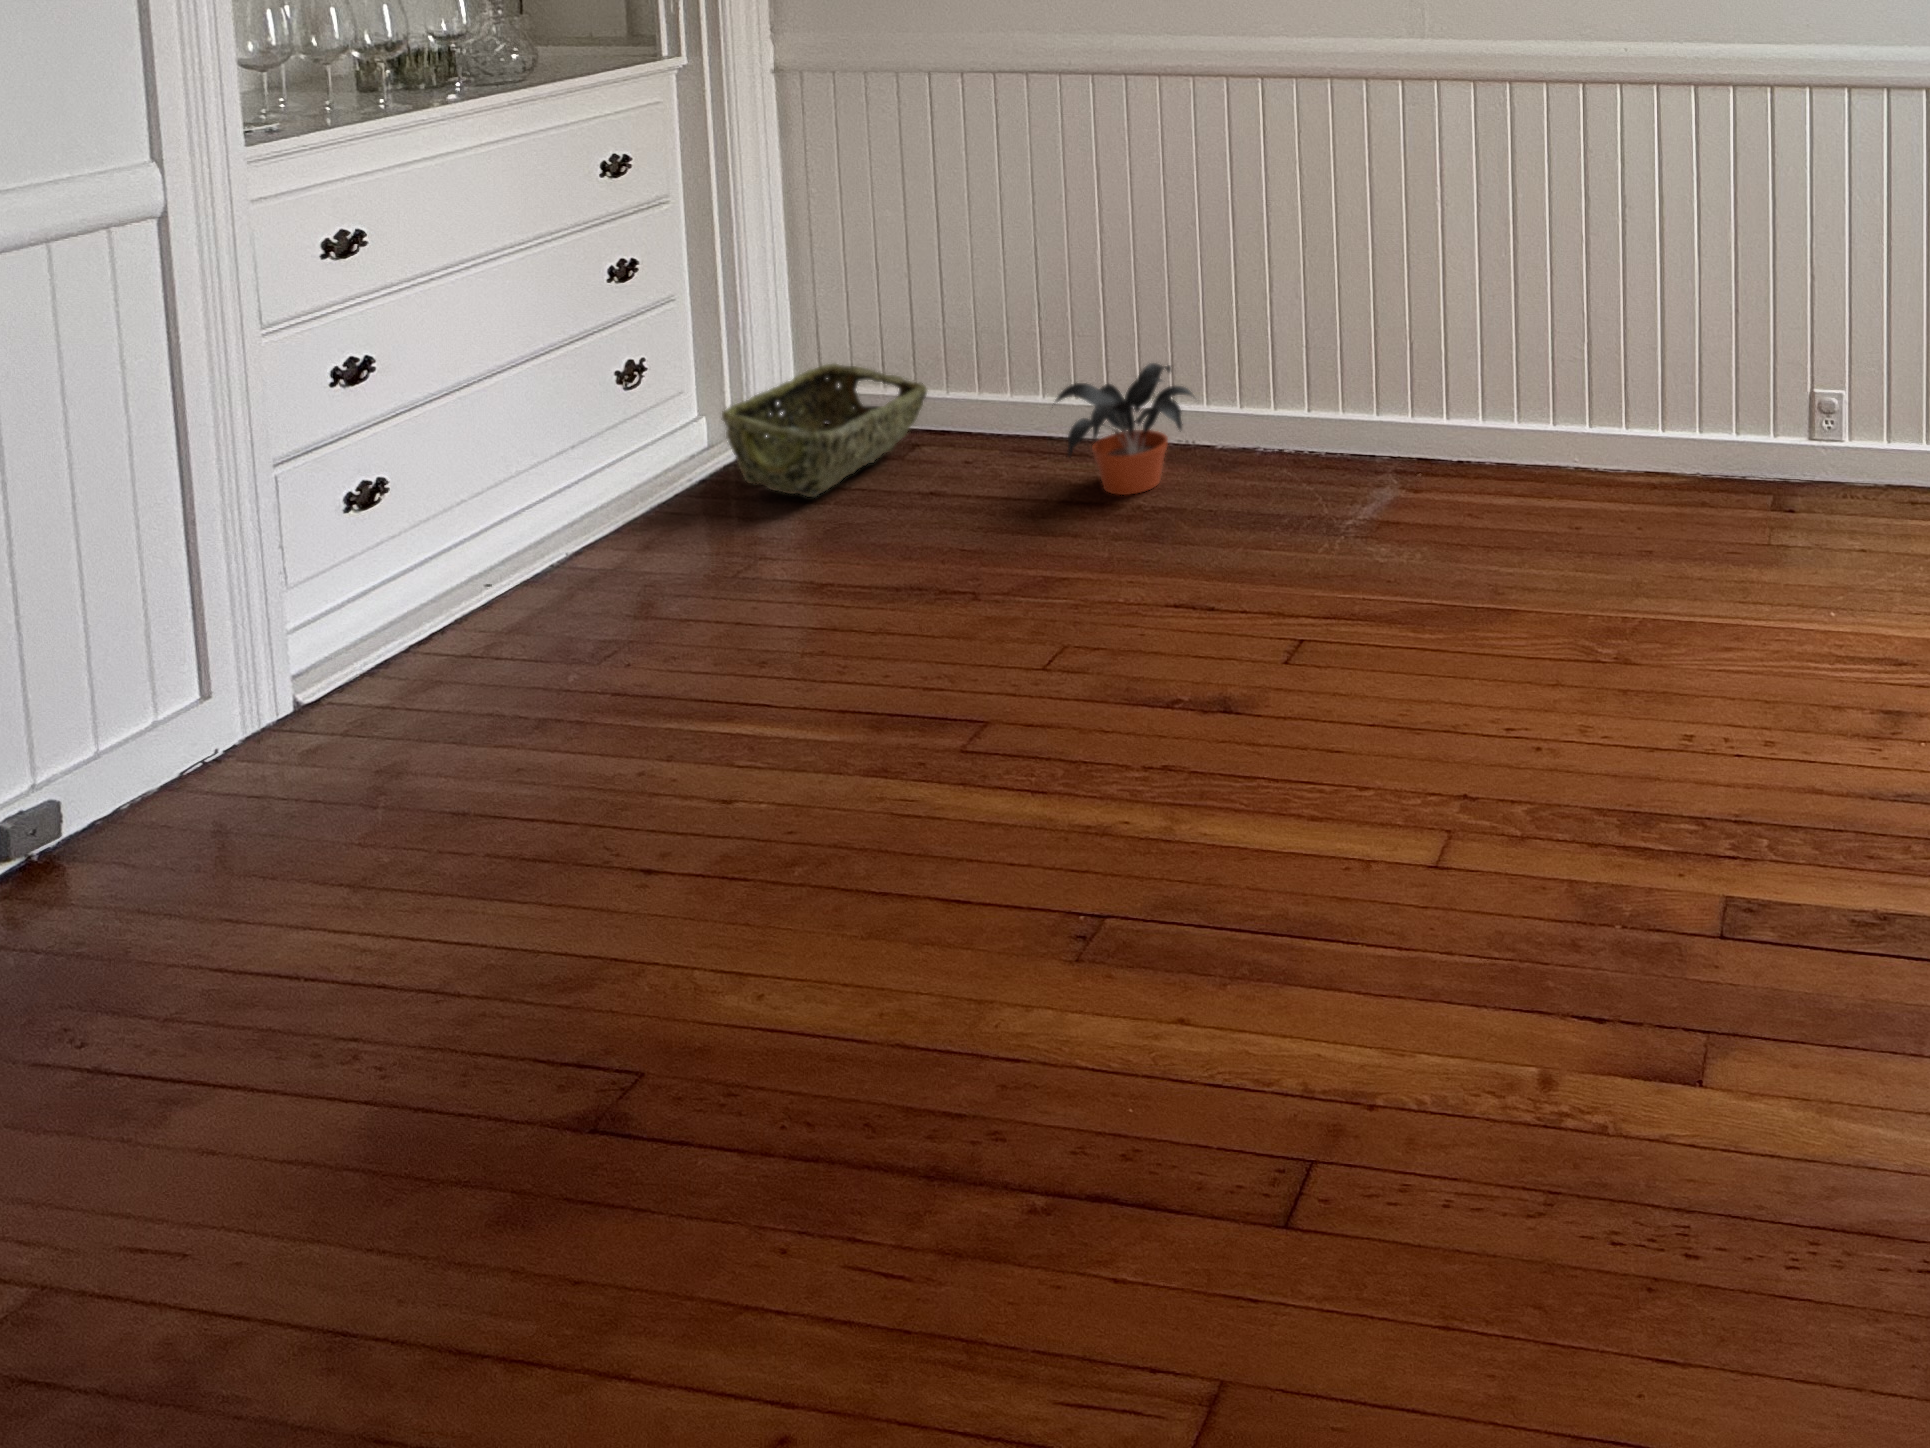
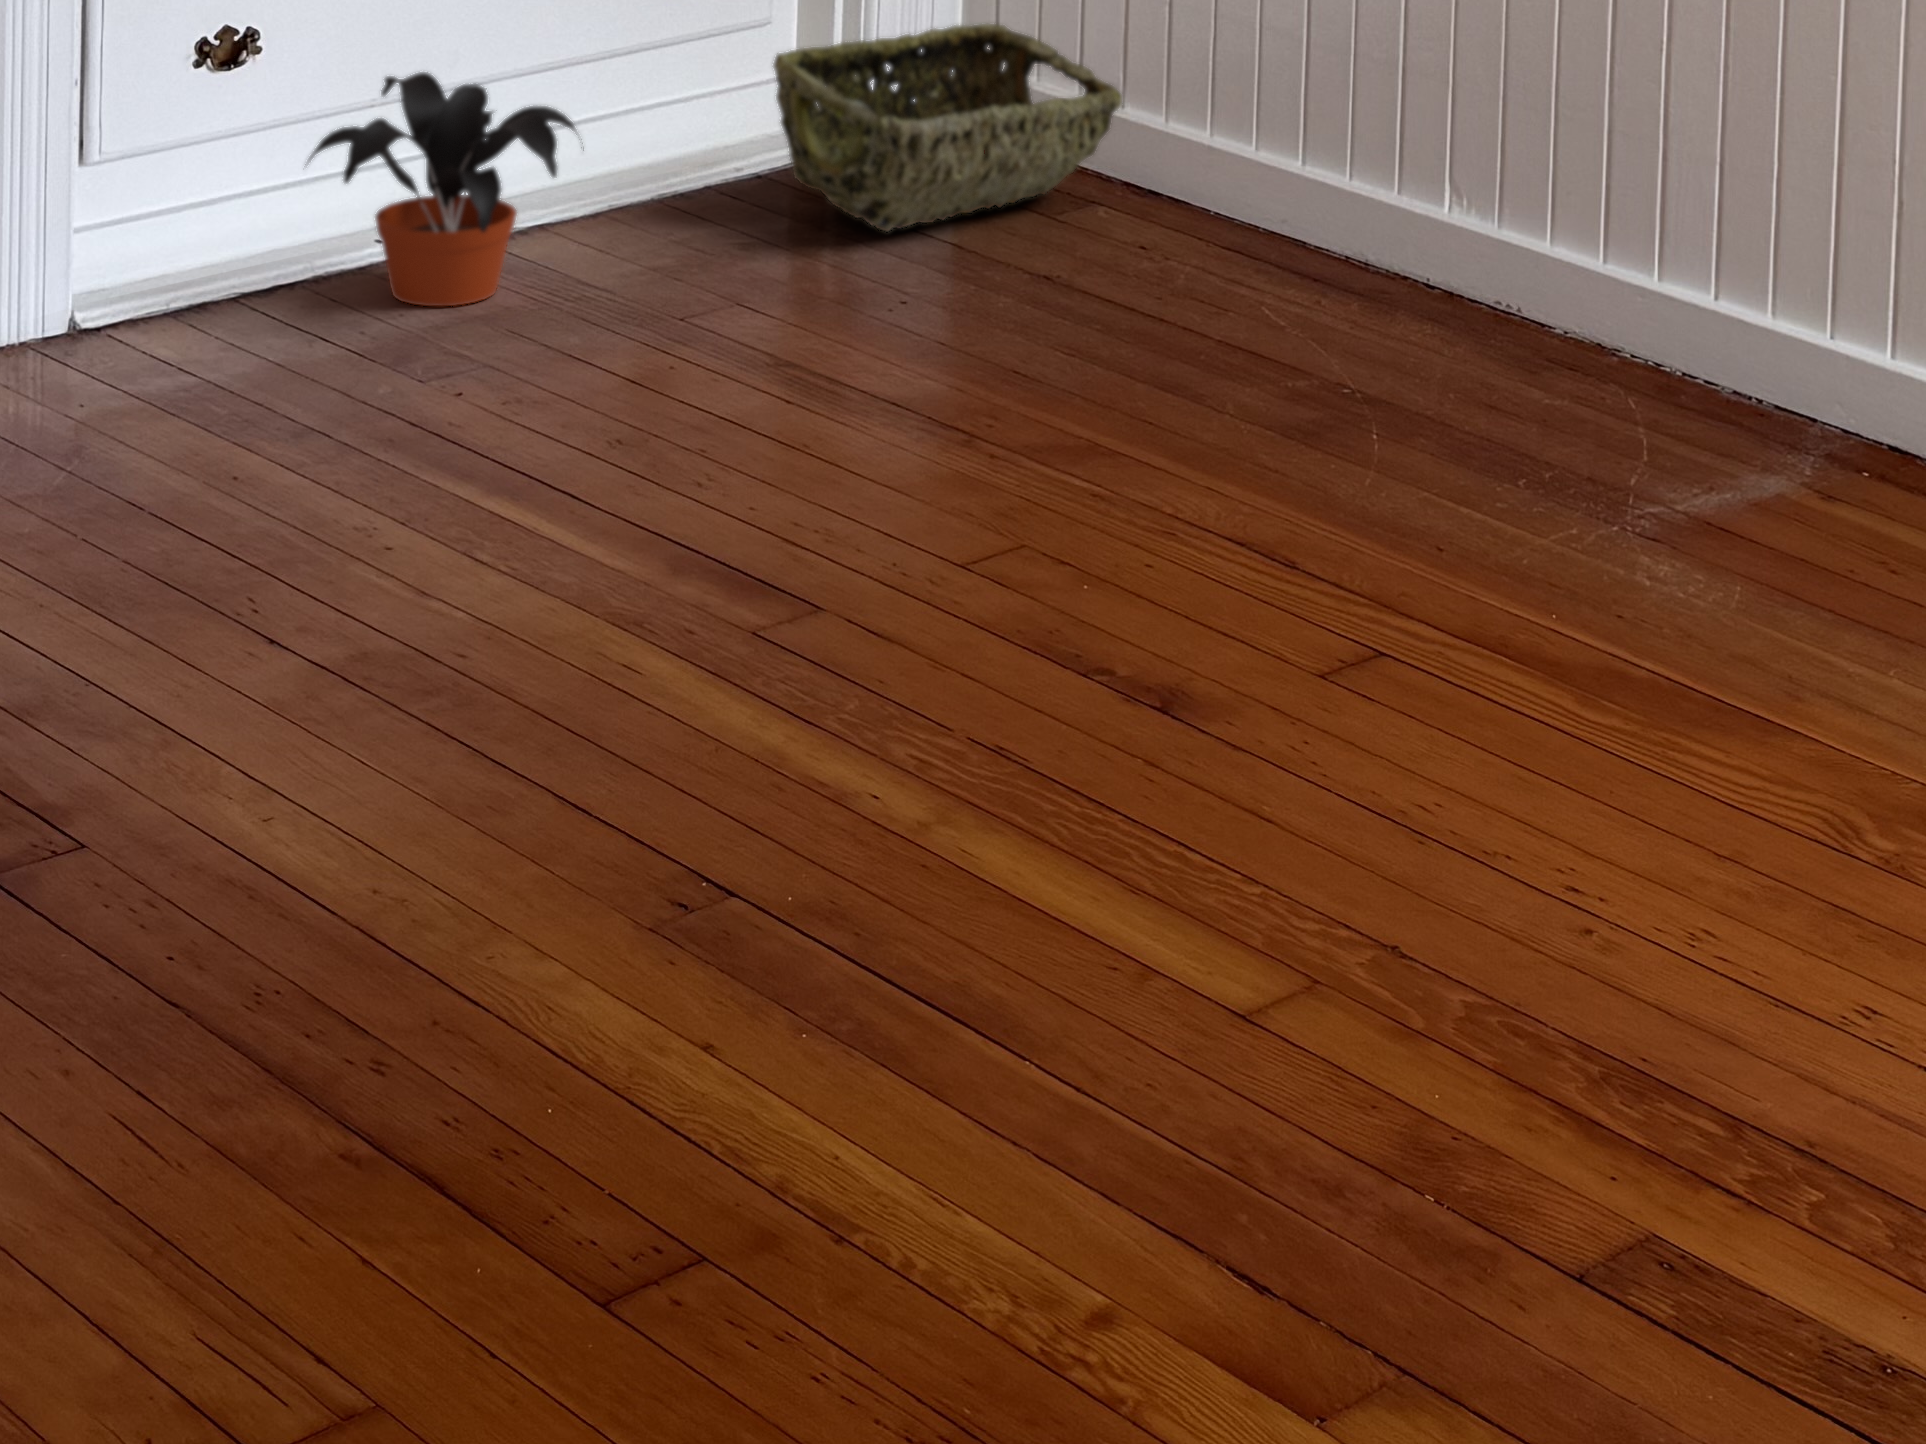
potted plant: present [1056,363,1193,495] -> present [309,72,584,306]

